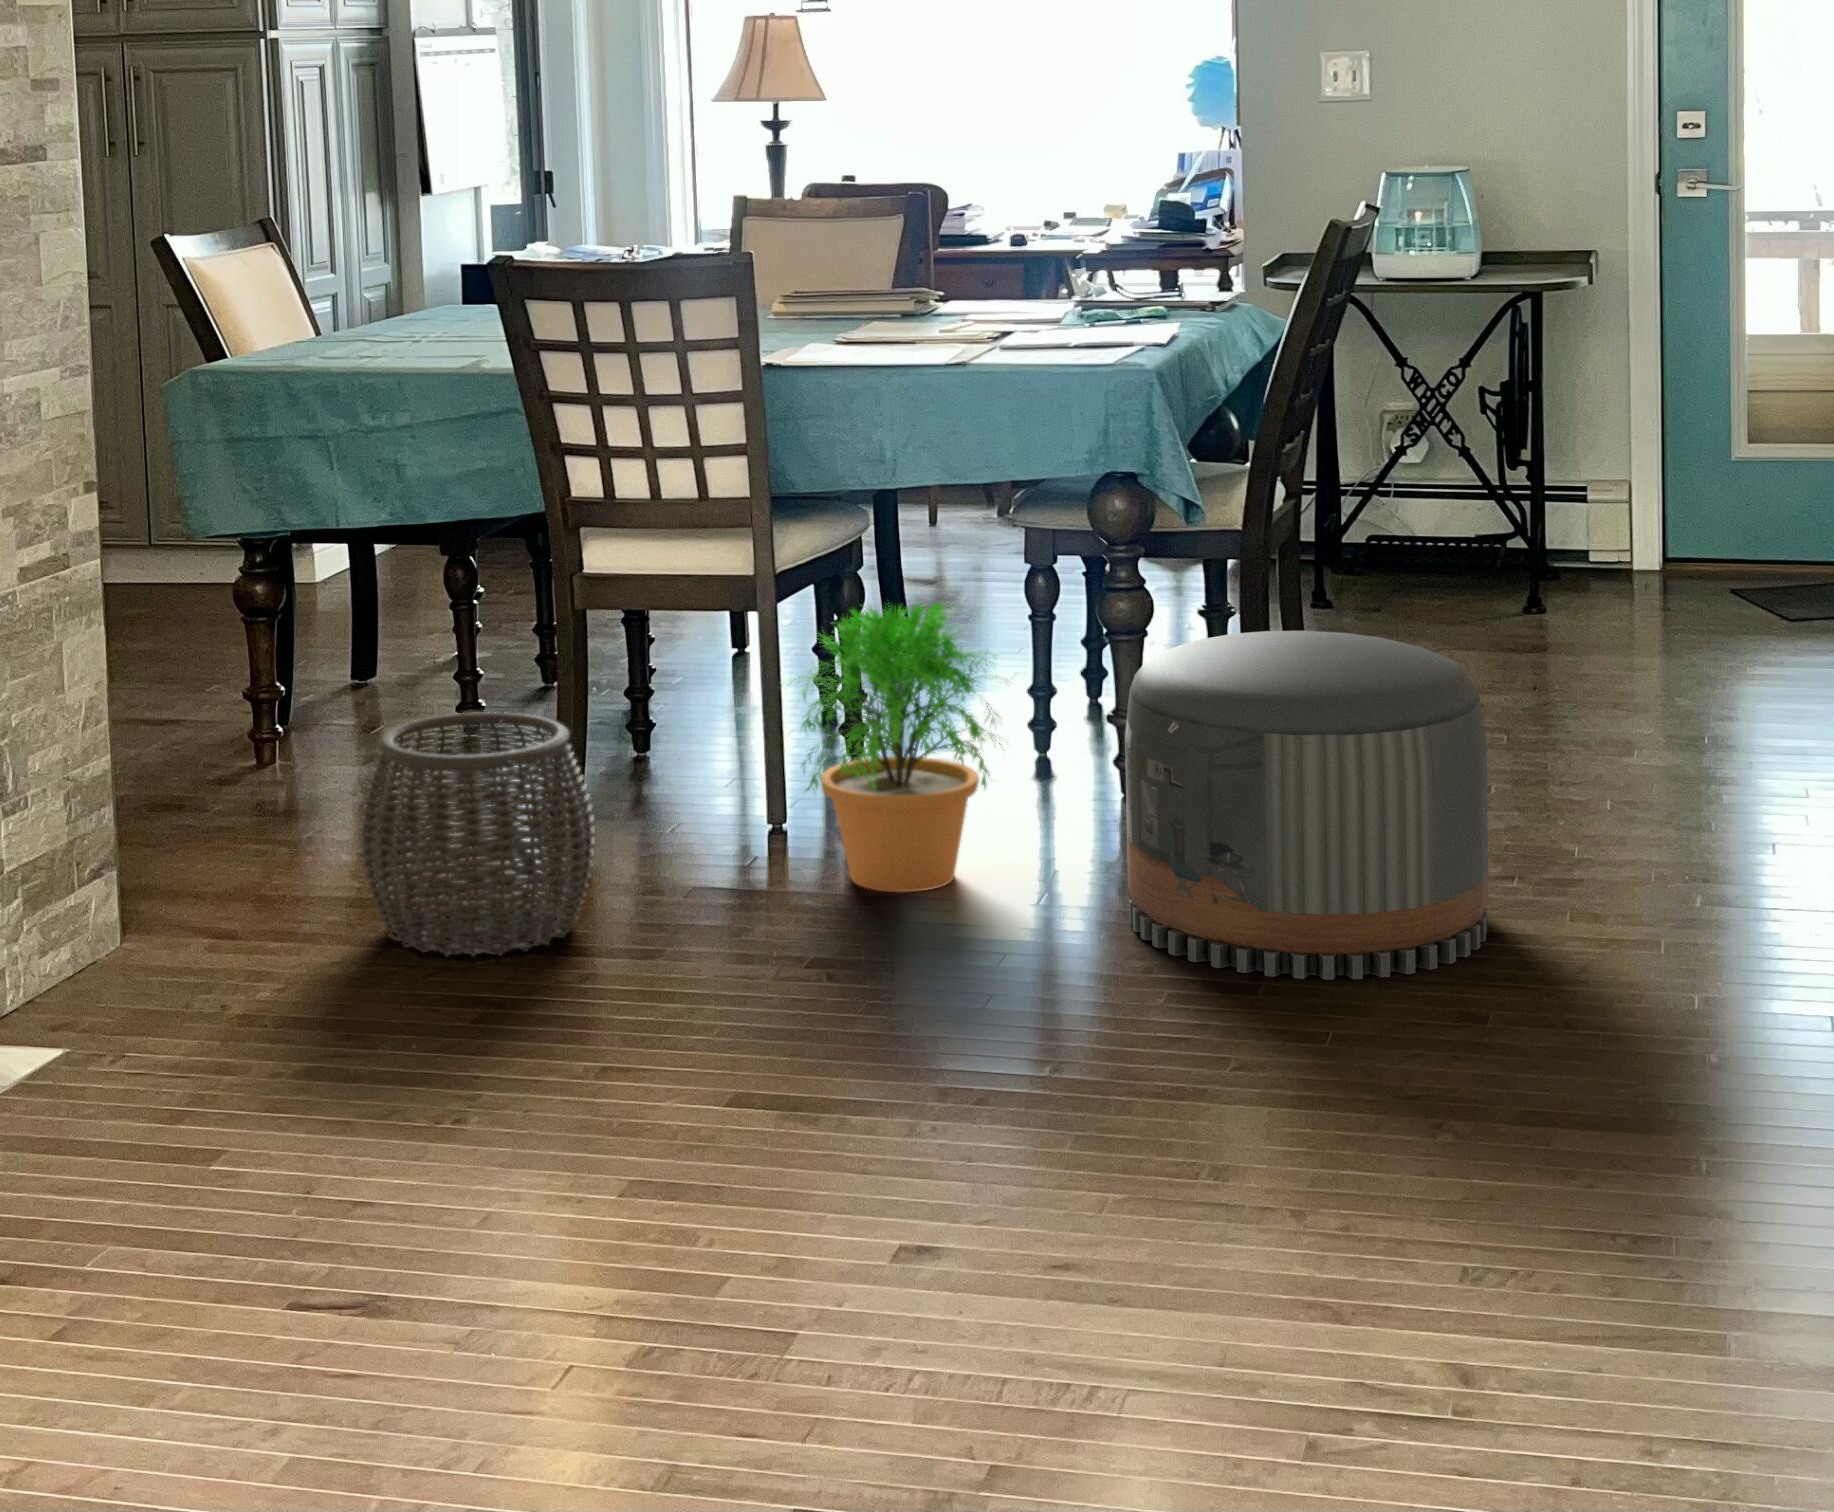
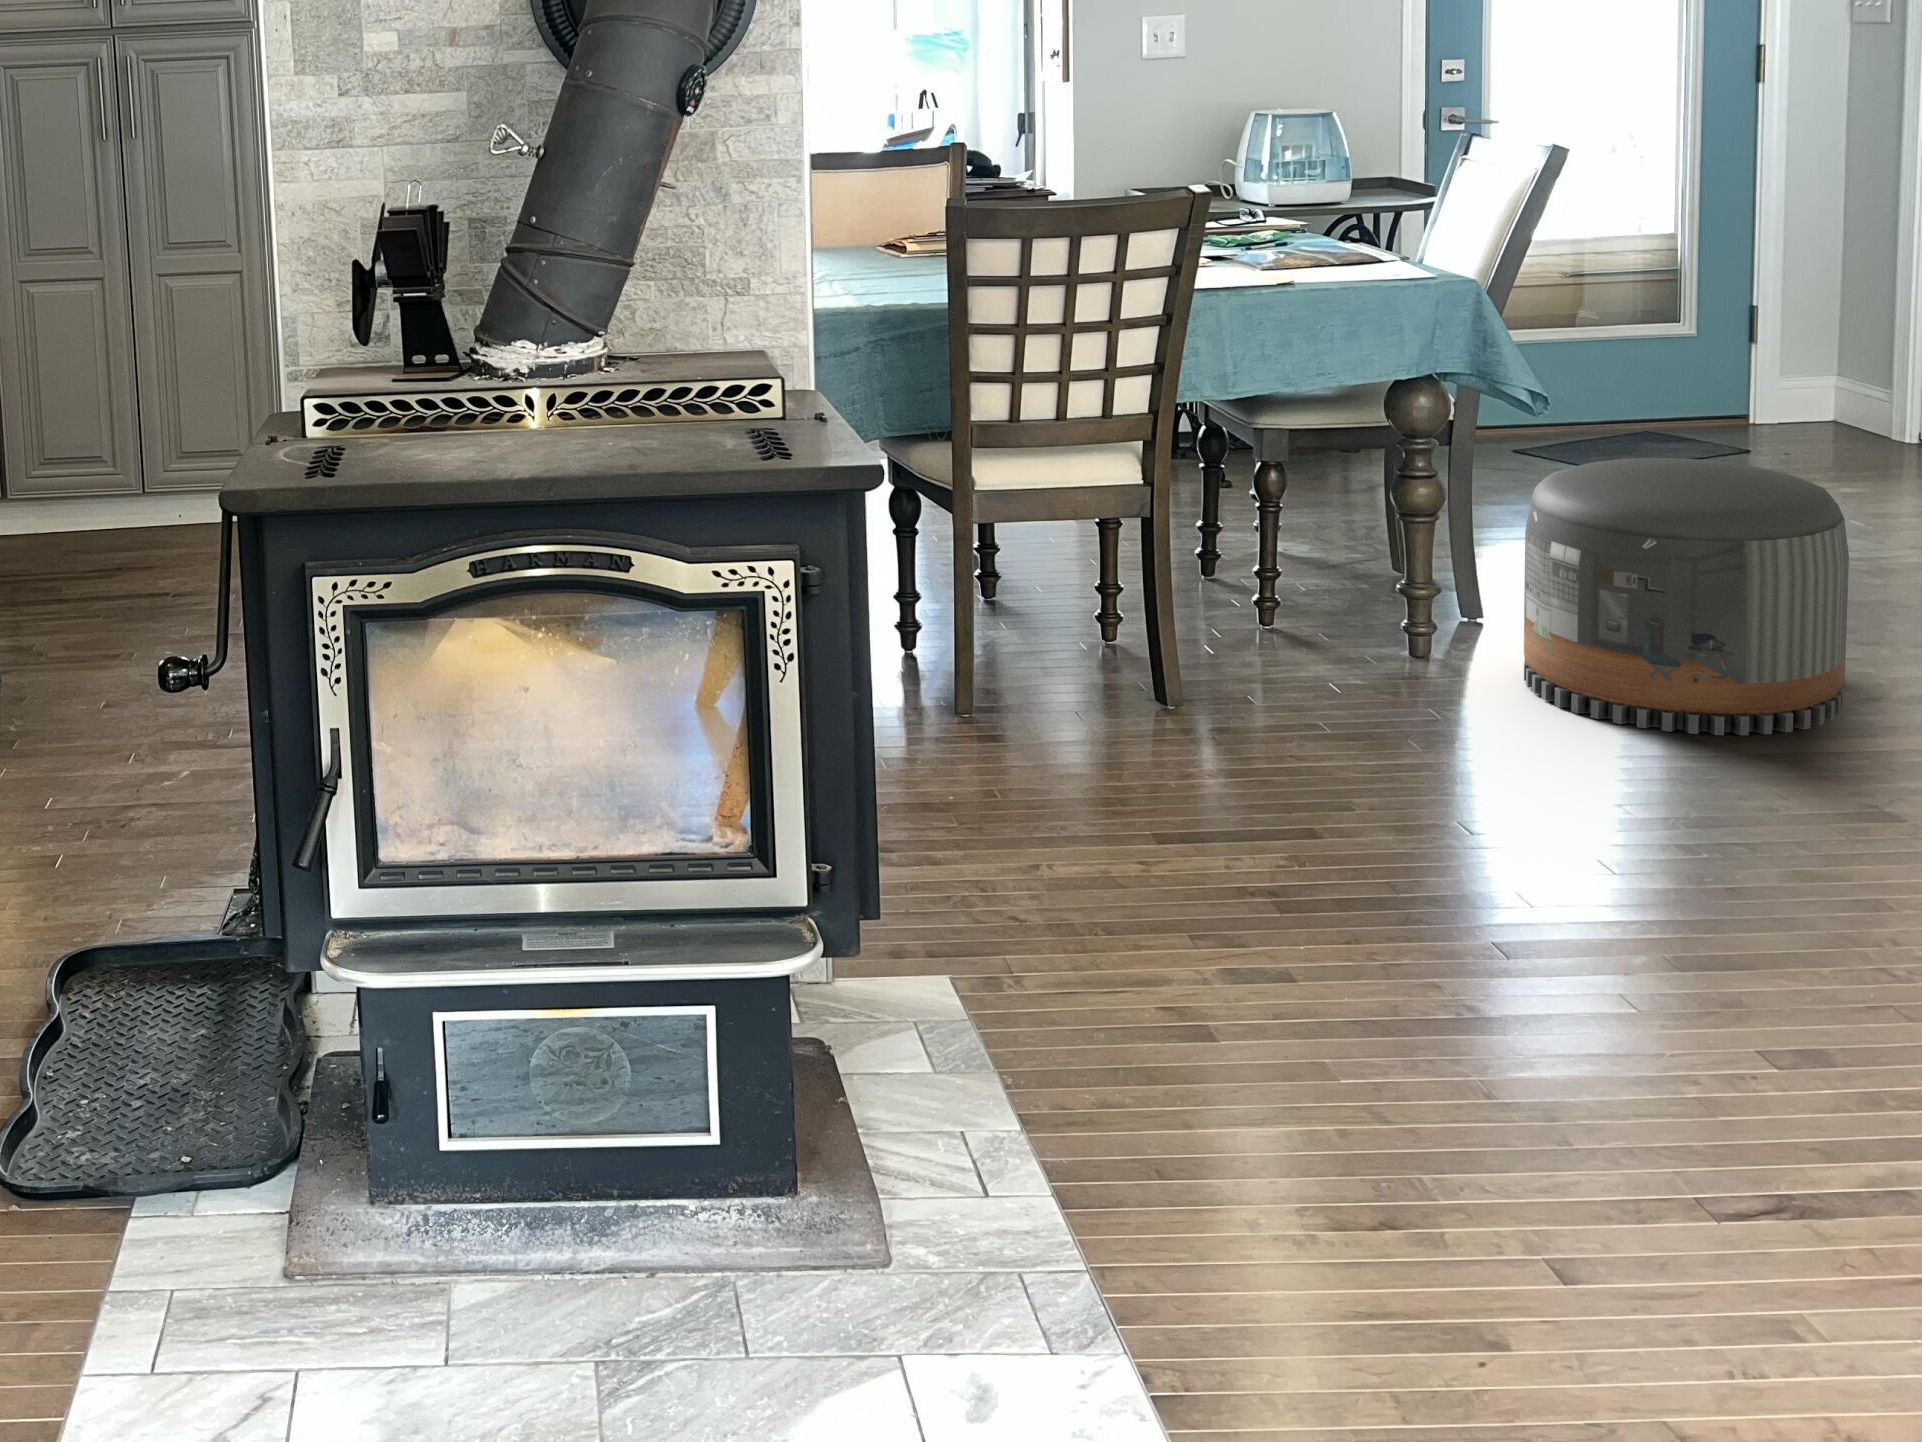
potted plant: present [787,602,1001,892] -> none [1213,456,1417,706]
woven basket: present [360,712,595,957] -> none [967,589,1184,808]

